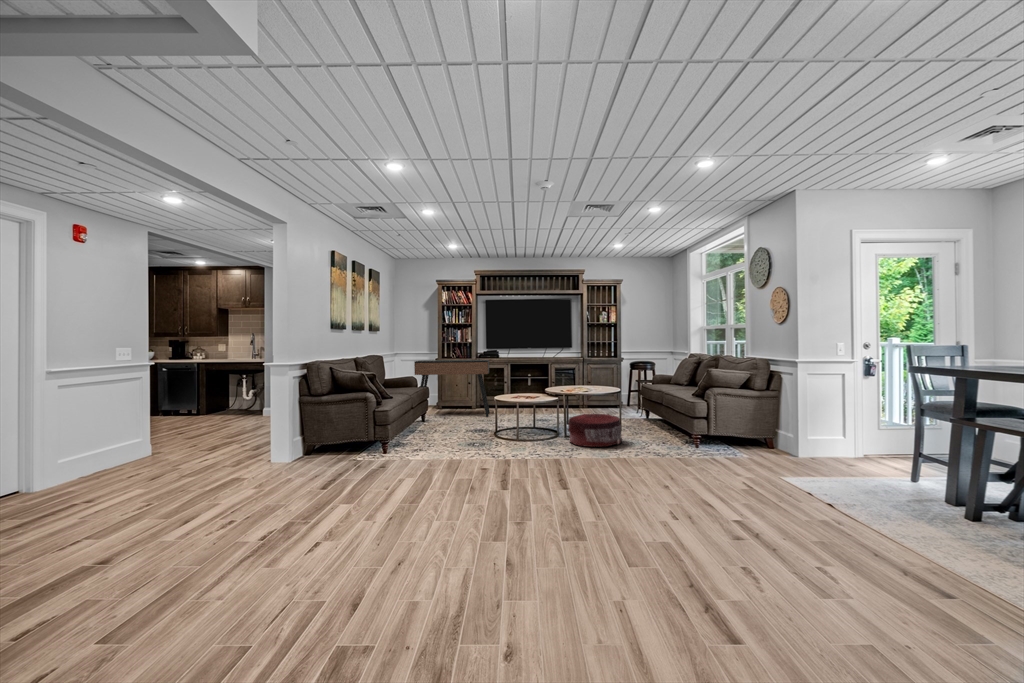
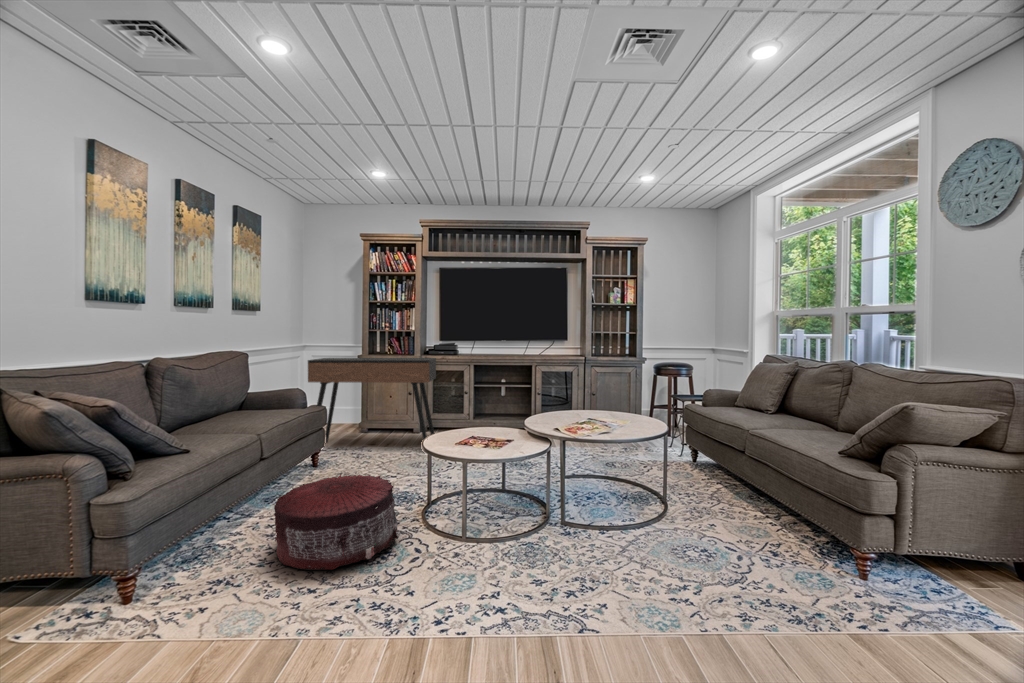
pouf: present [568,414,622,447] -> present [274,475,398,570]

